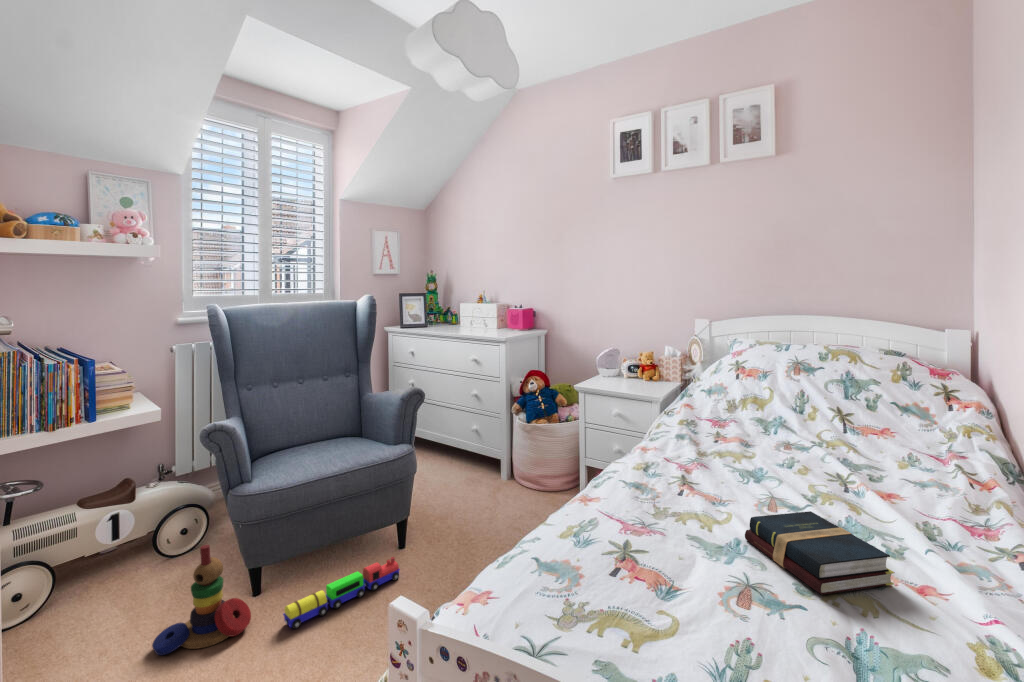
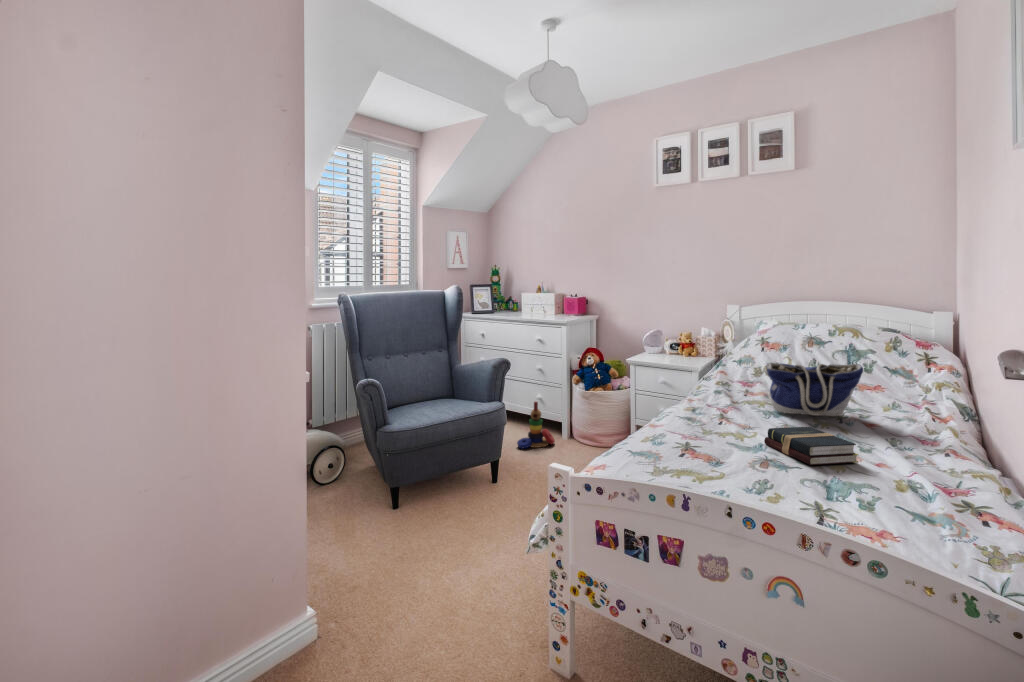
tote bag: none [740,404,876,477] -> present [764,363,863,416]
stacking toy: present [152,545,251,655] -> present [517,402,555,448]
toy train: present [283,557,400,629] -> none [422,484,498,526]

